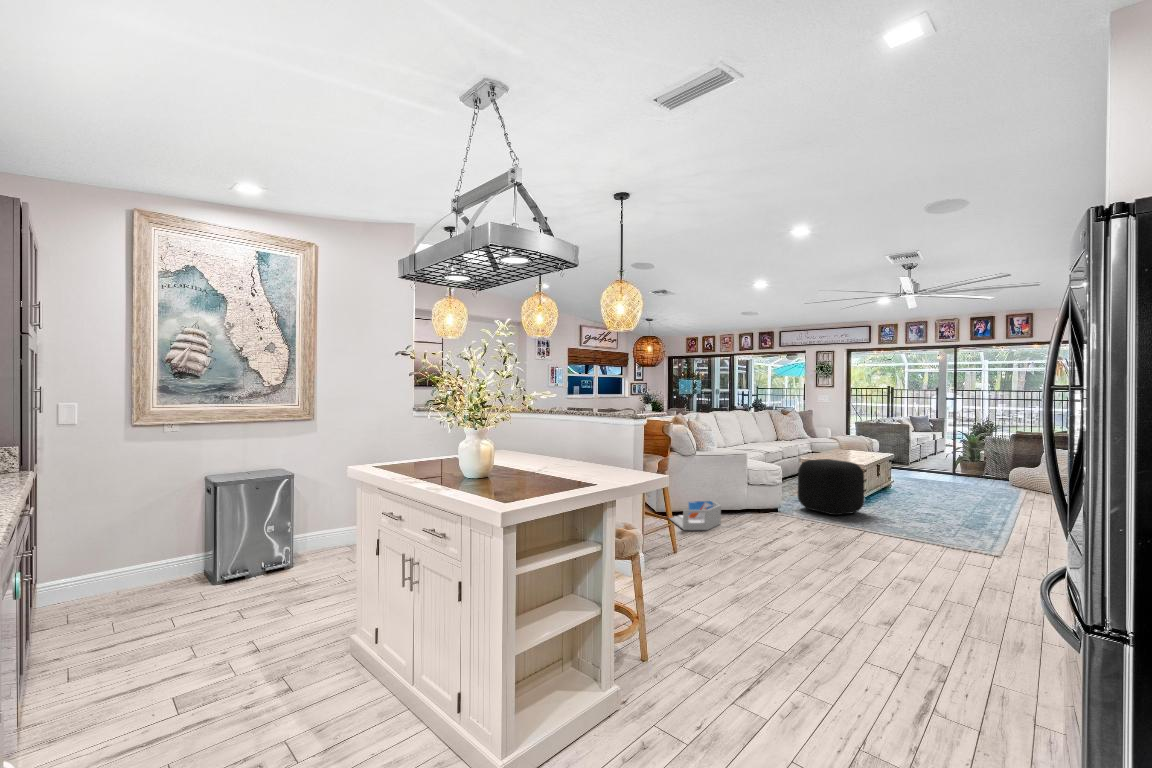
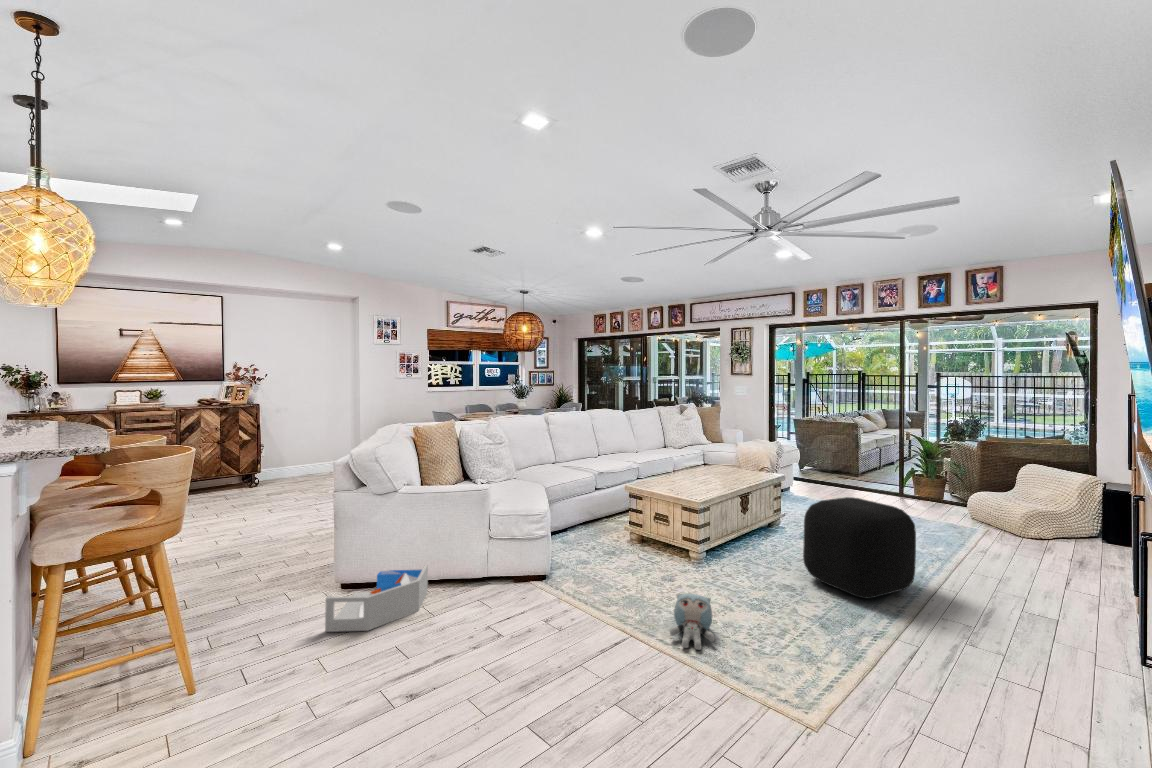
ottoman: present [798,459,864,515] -> present [803,497,916,598]
plush toy: none [883,509,916,535] -> present [670,594,715,650]

